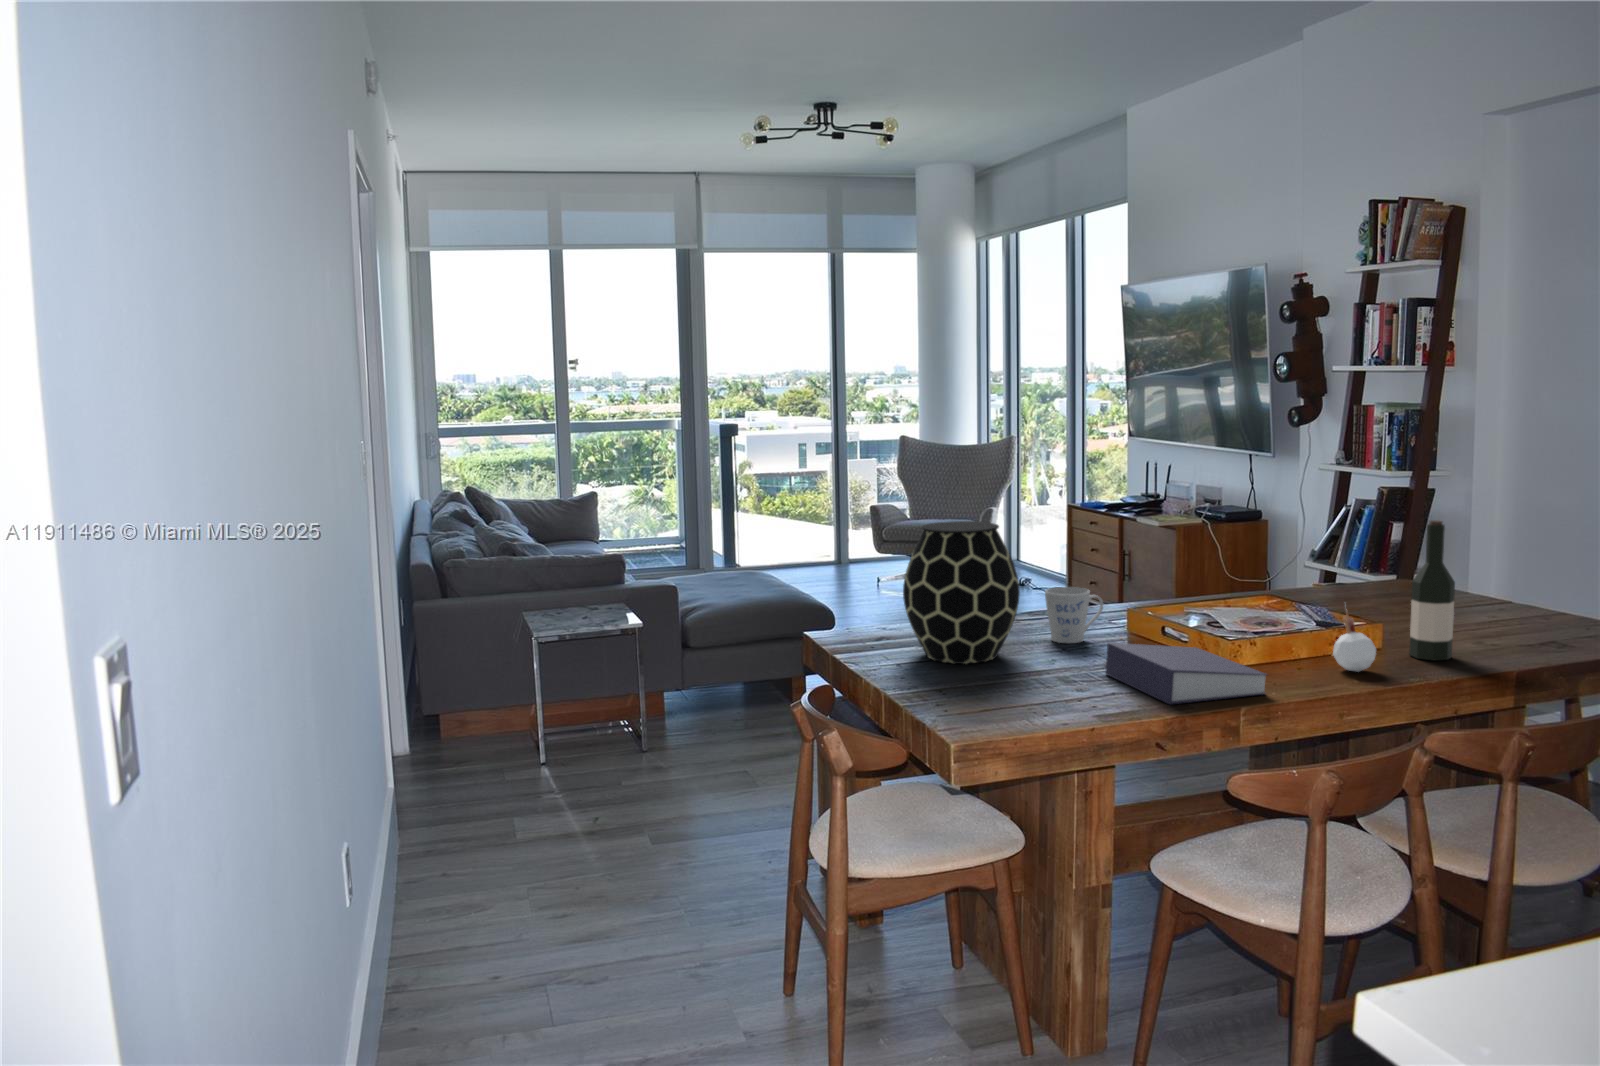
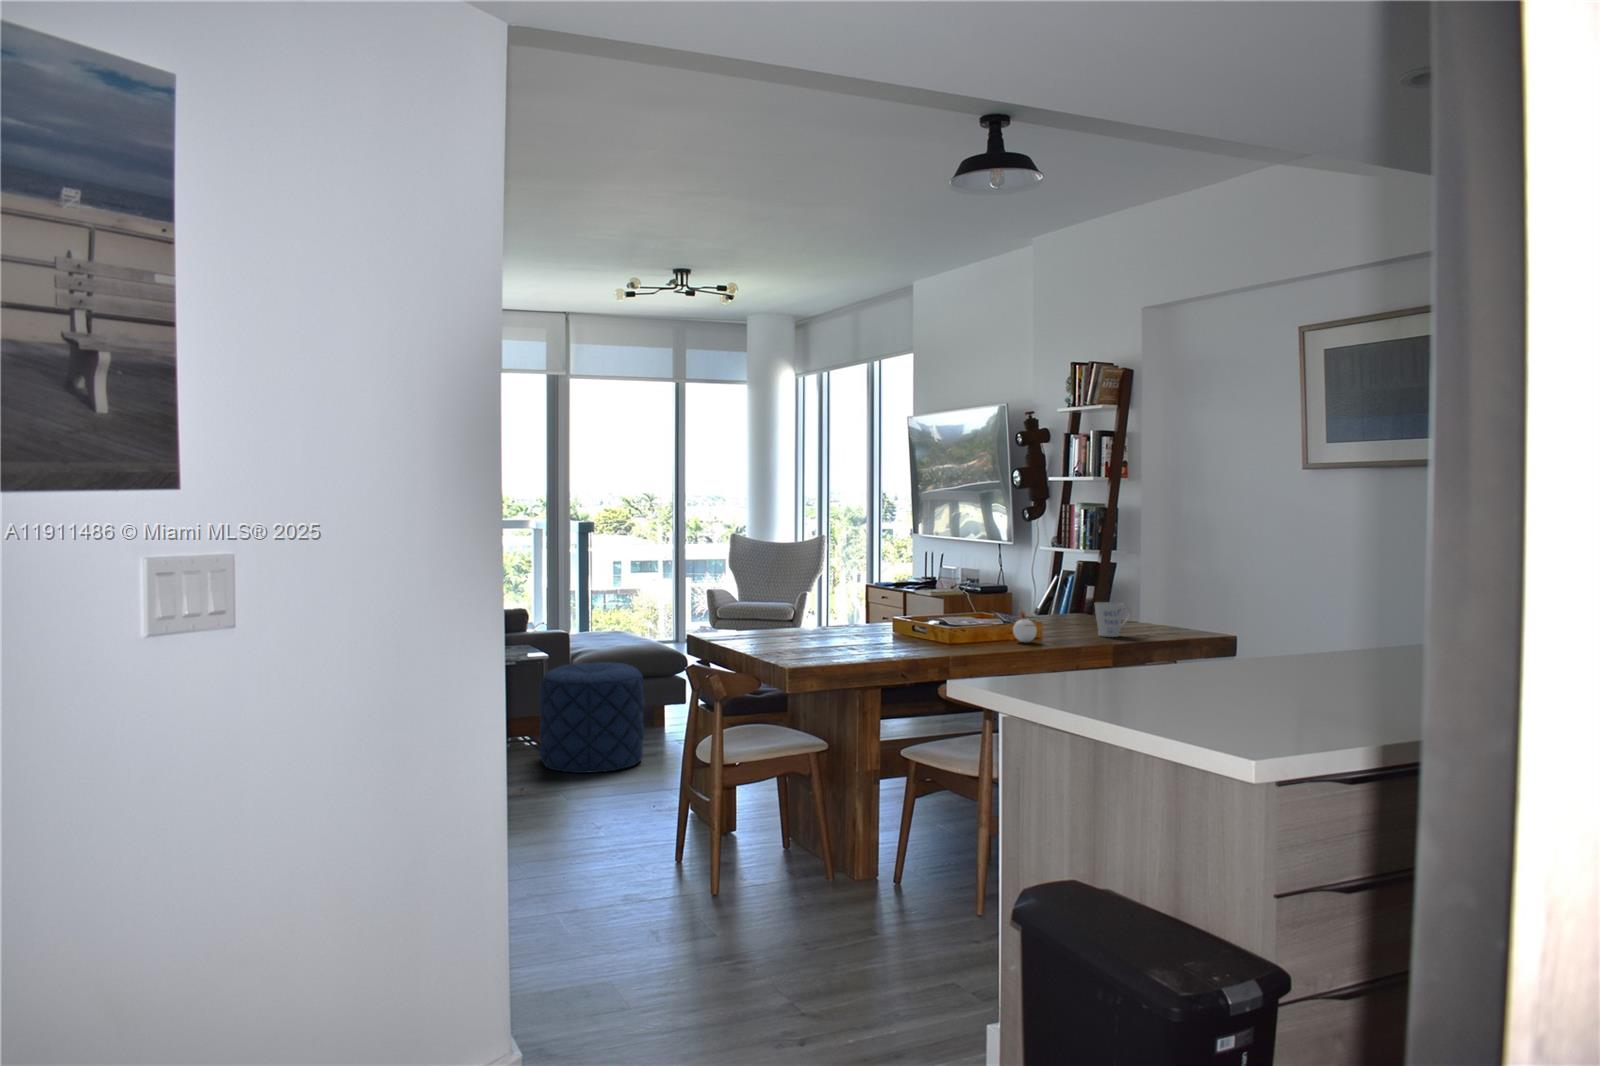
wine bottle: present [1409,520,1455,660] -> none [1060,555,1084,639]
vase: present [903,521,1020,664] -> none [756,554,829,641]
mug: present [1045,587,1103,643] -> present [1095,602,1131,637]
pouf: none [629,637,768,792] -> present [539,662,645,773]
book: present [1106,643,1267,705] -> none [880,624,972,653]

